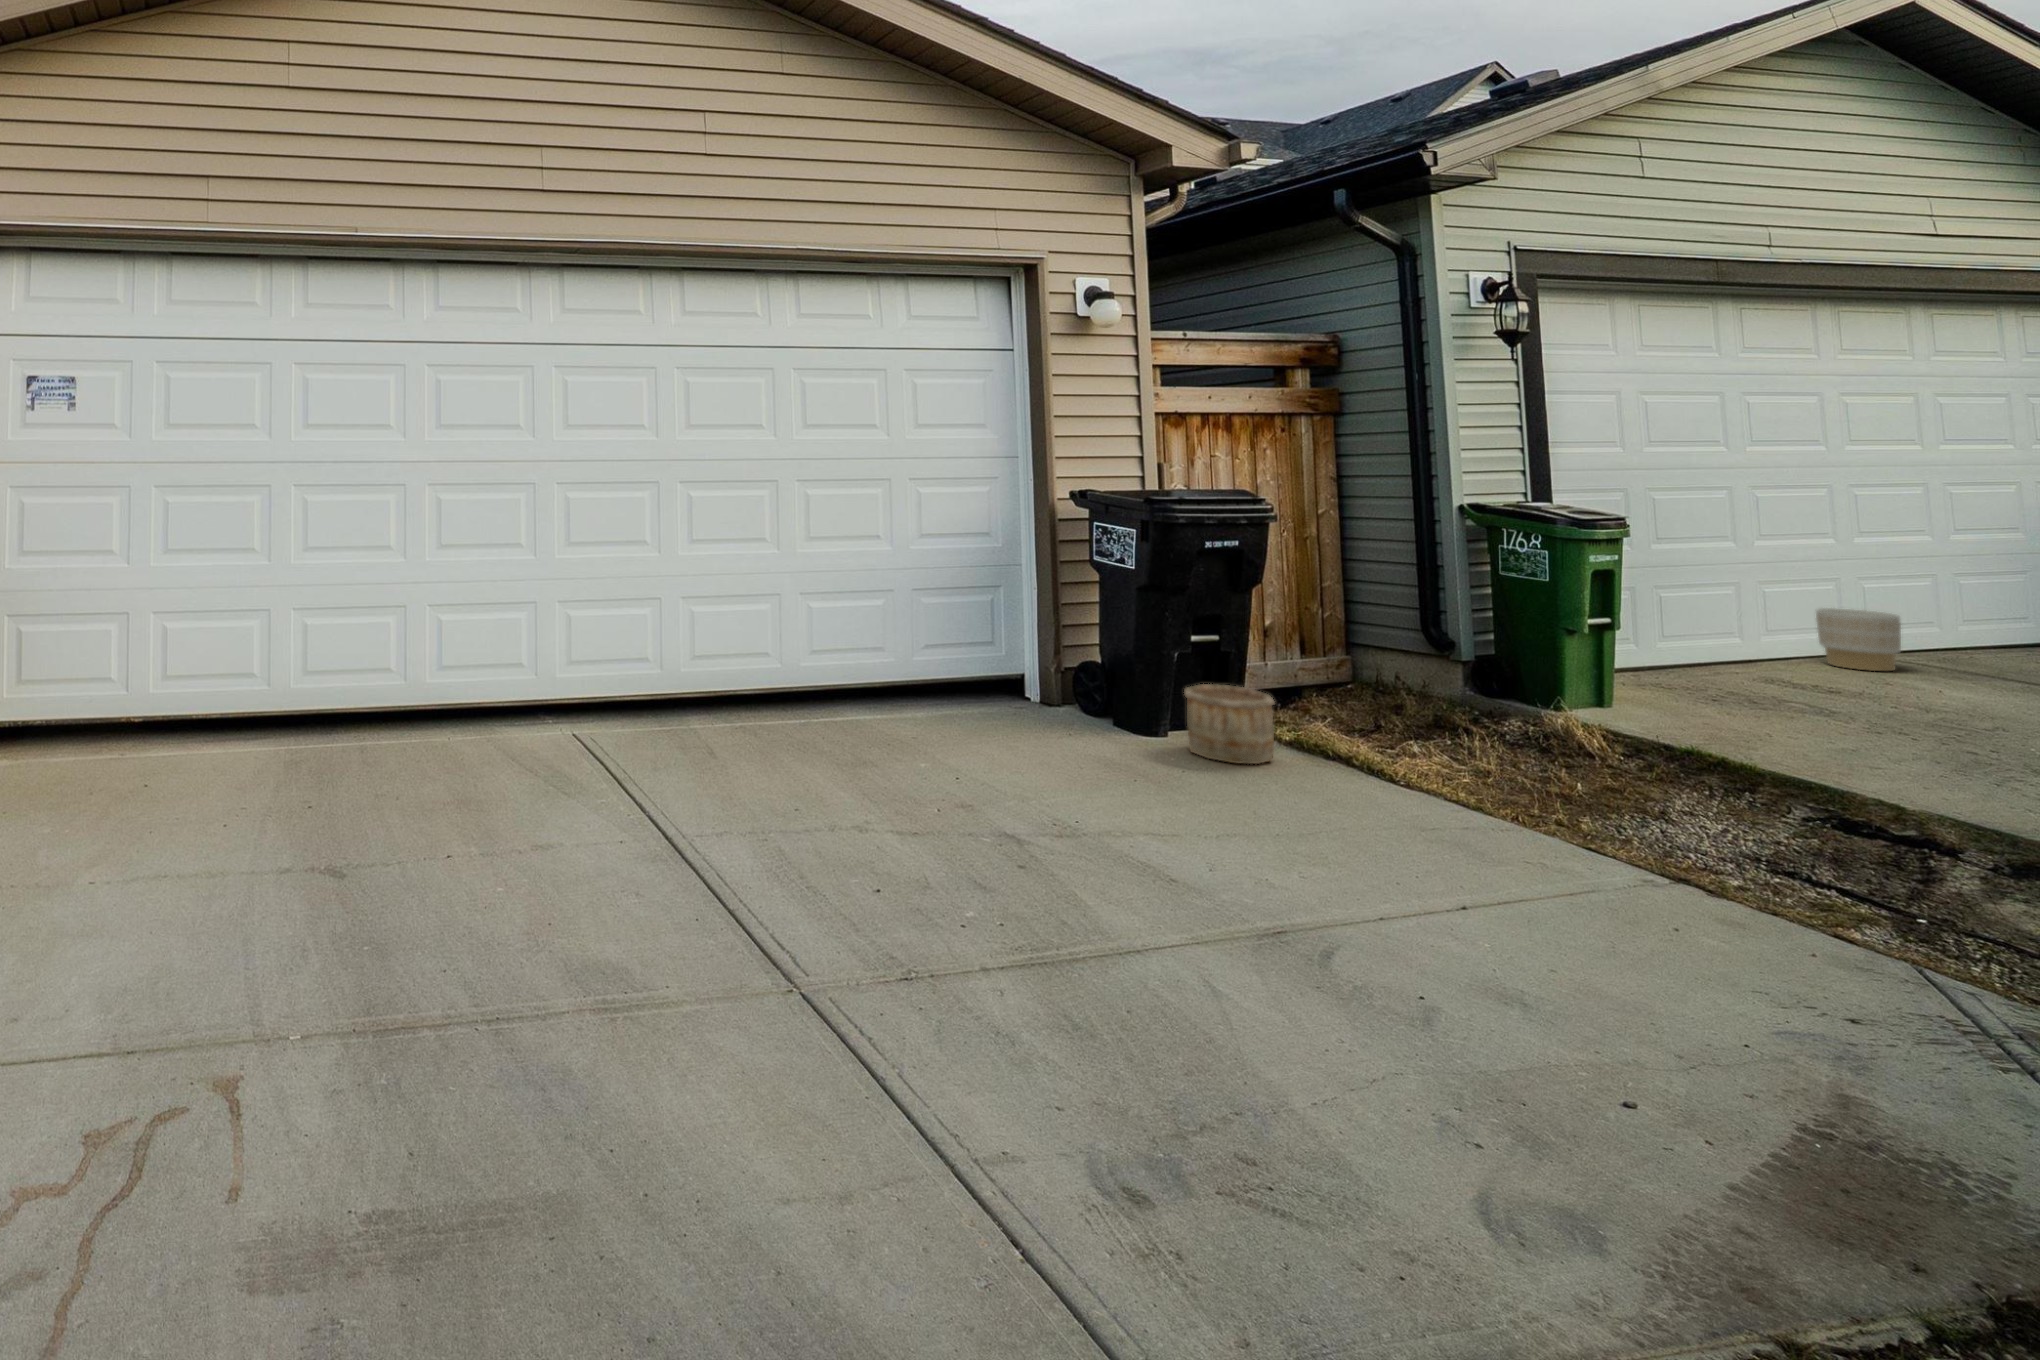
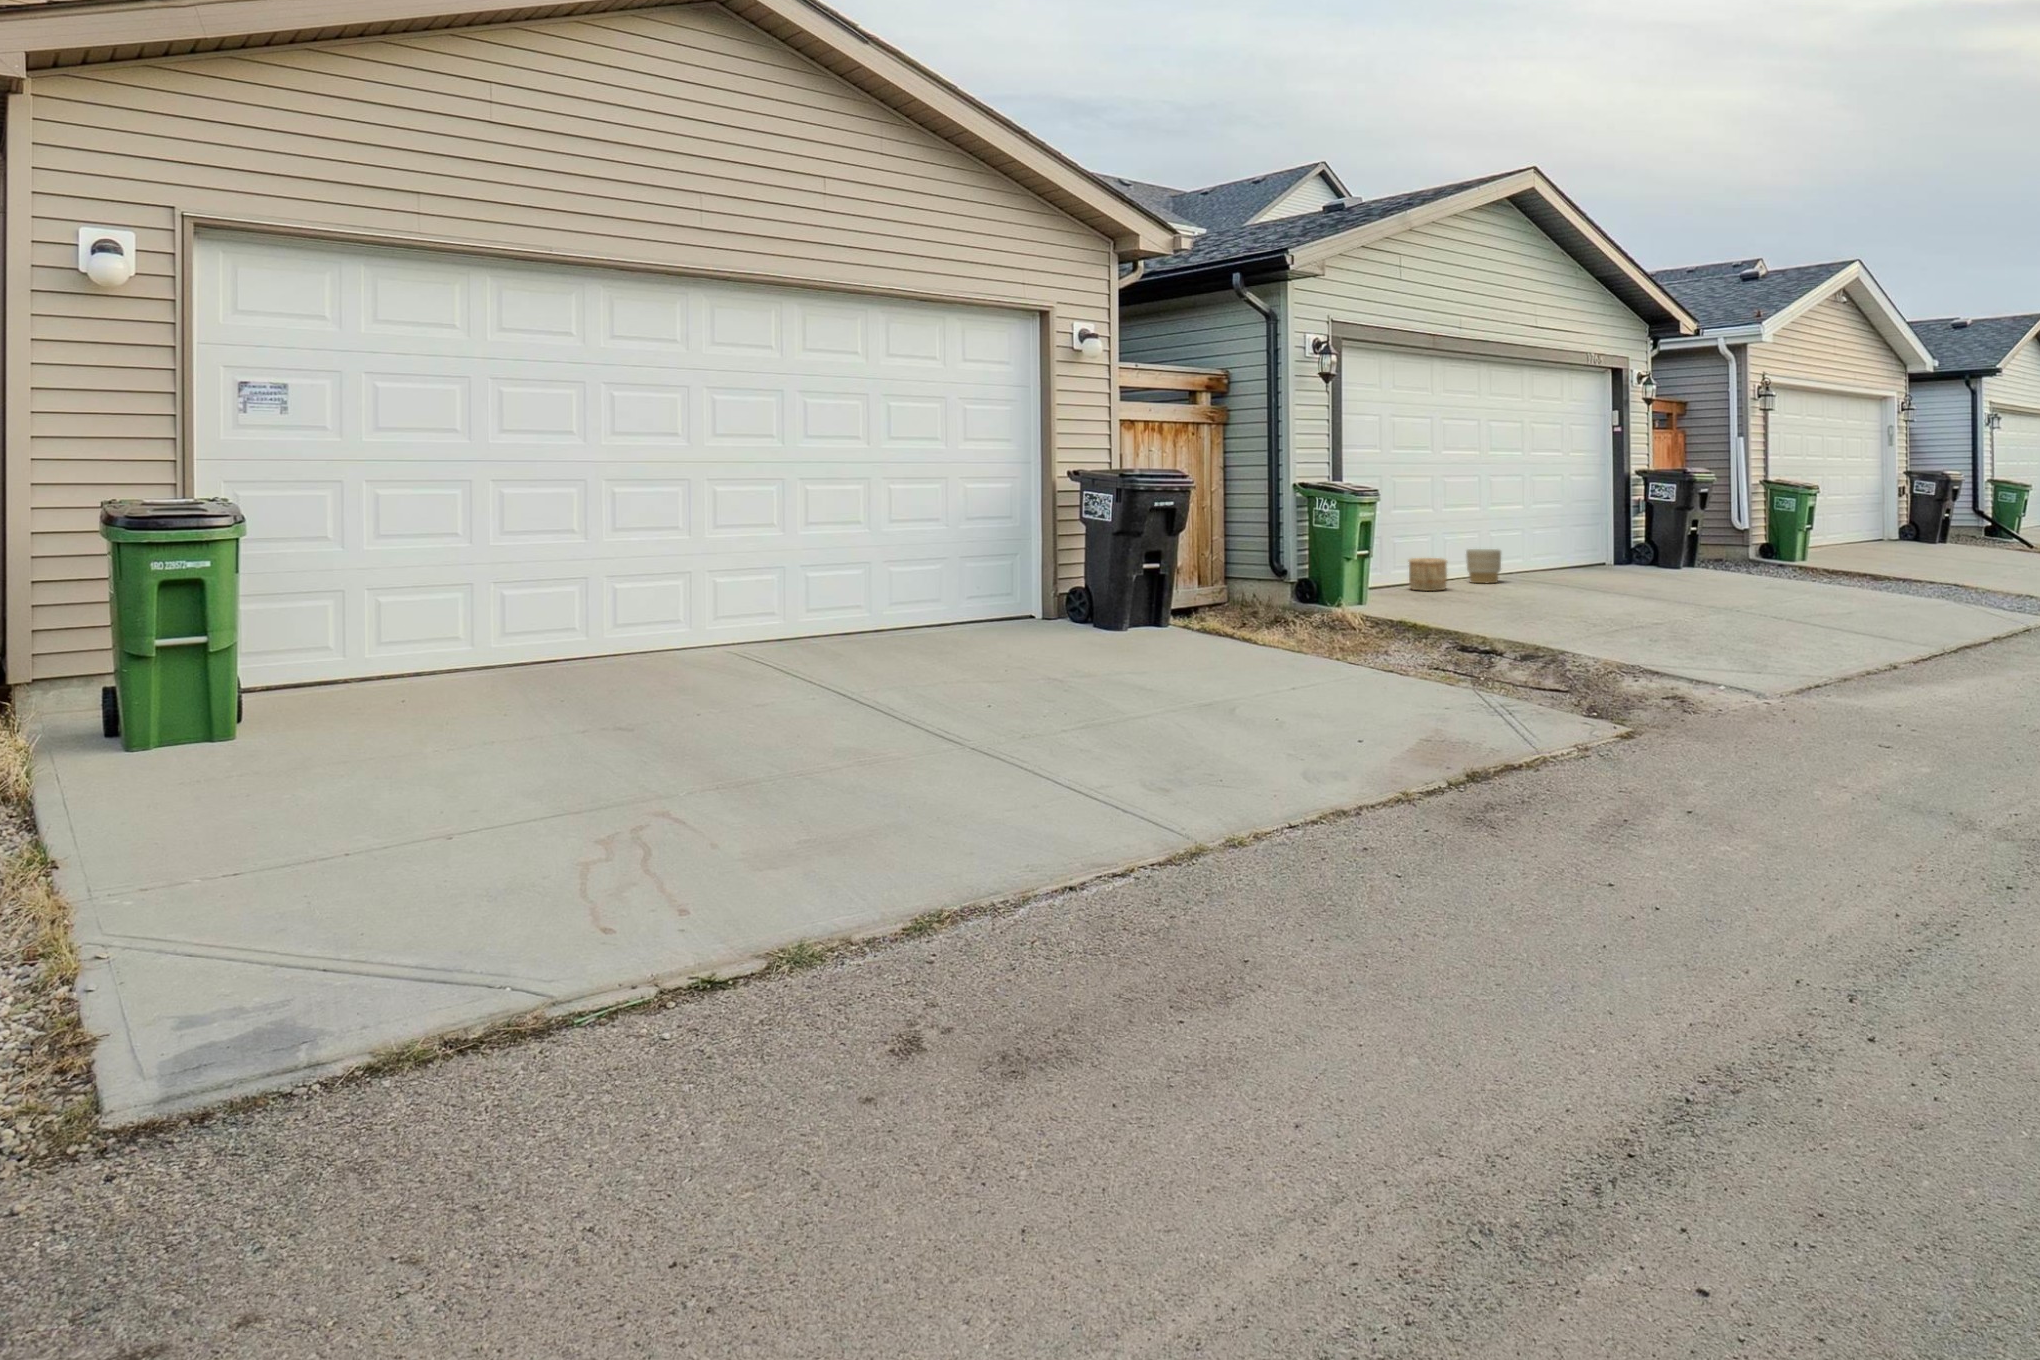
wooden bucket: present [1184,684,1275,764] -> present [1409,558,1447,591]

